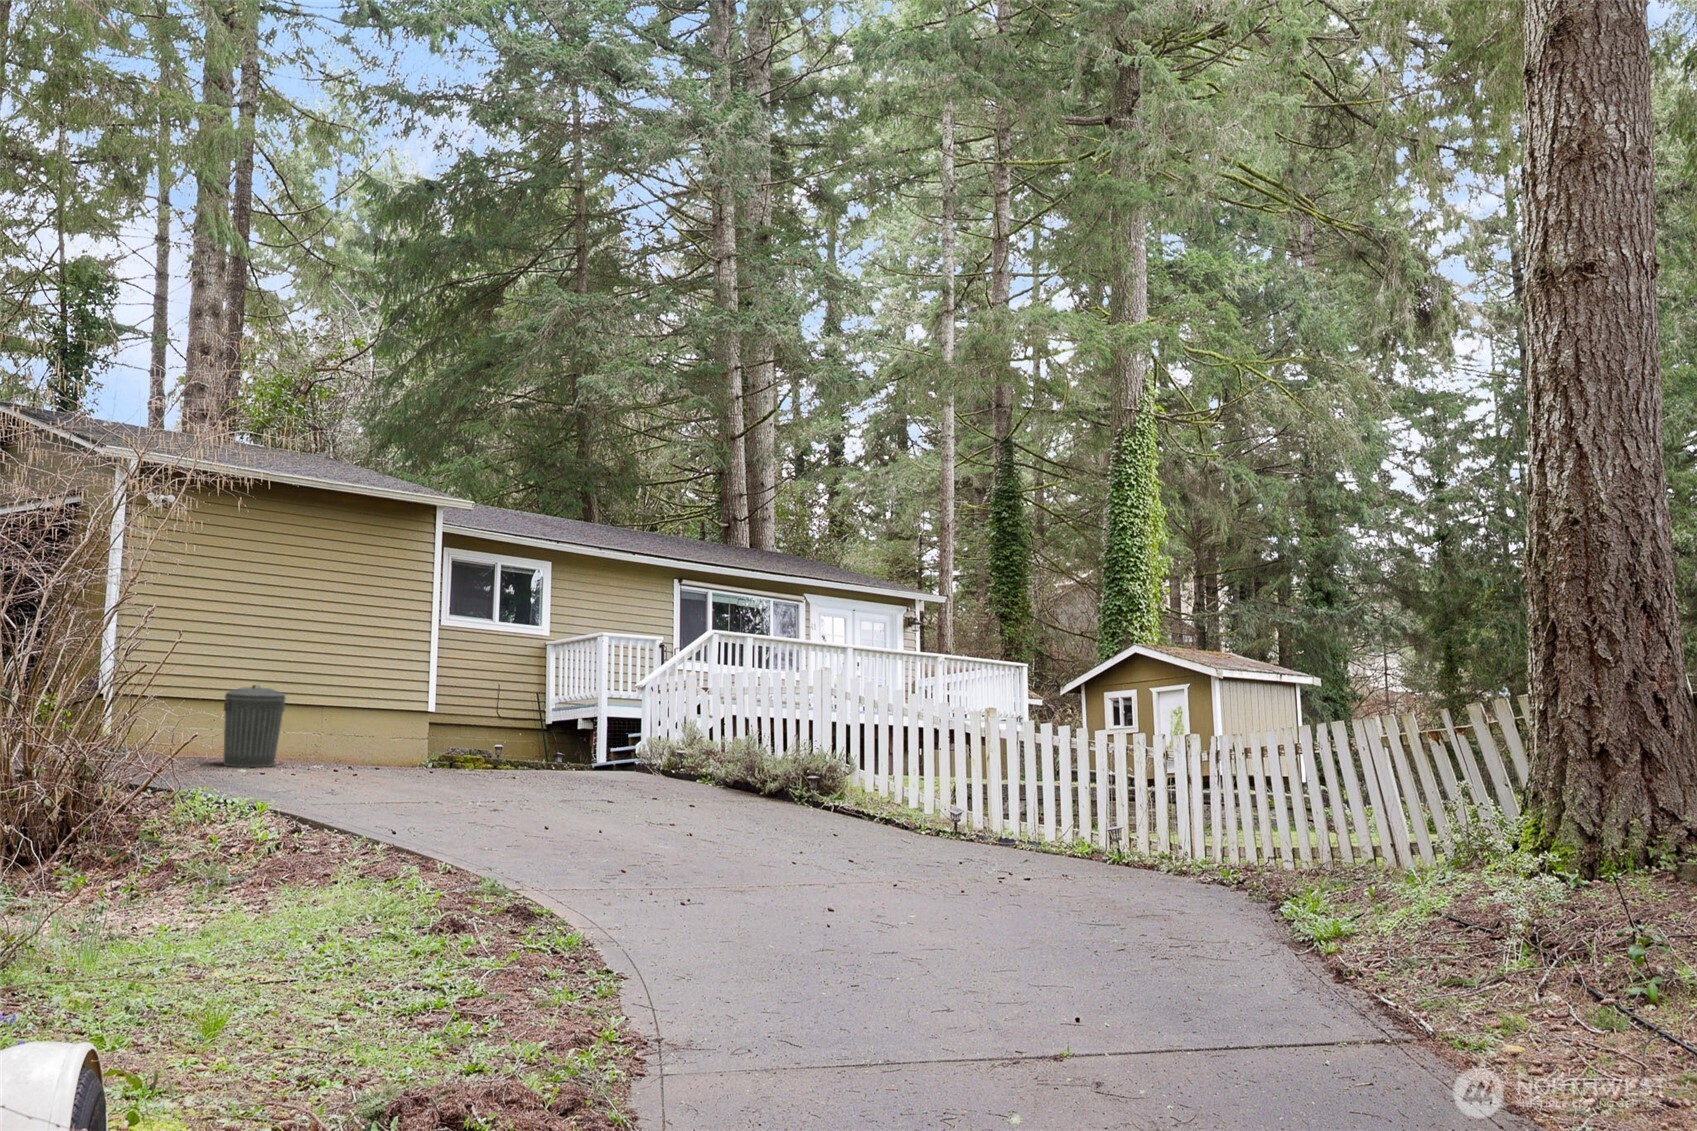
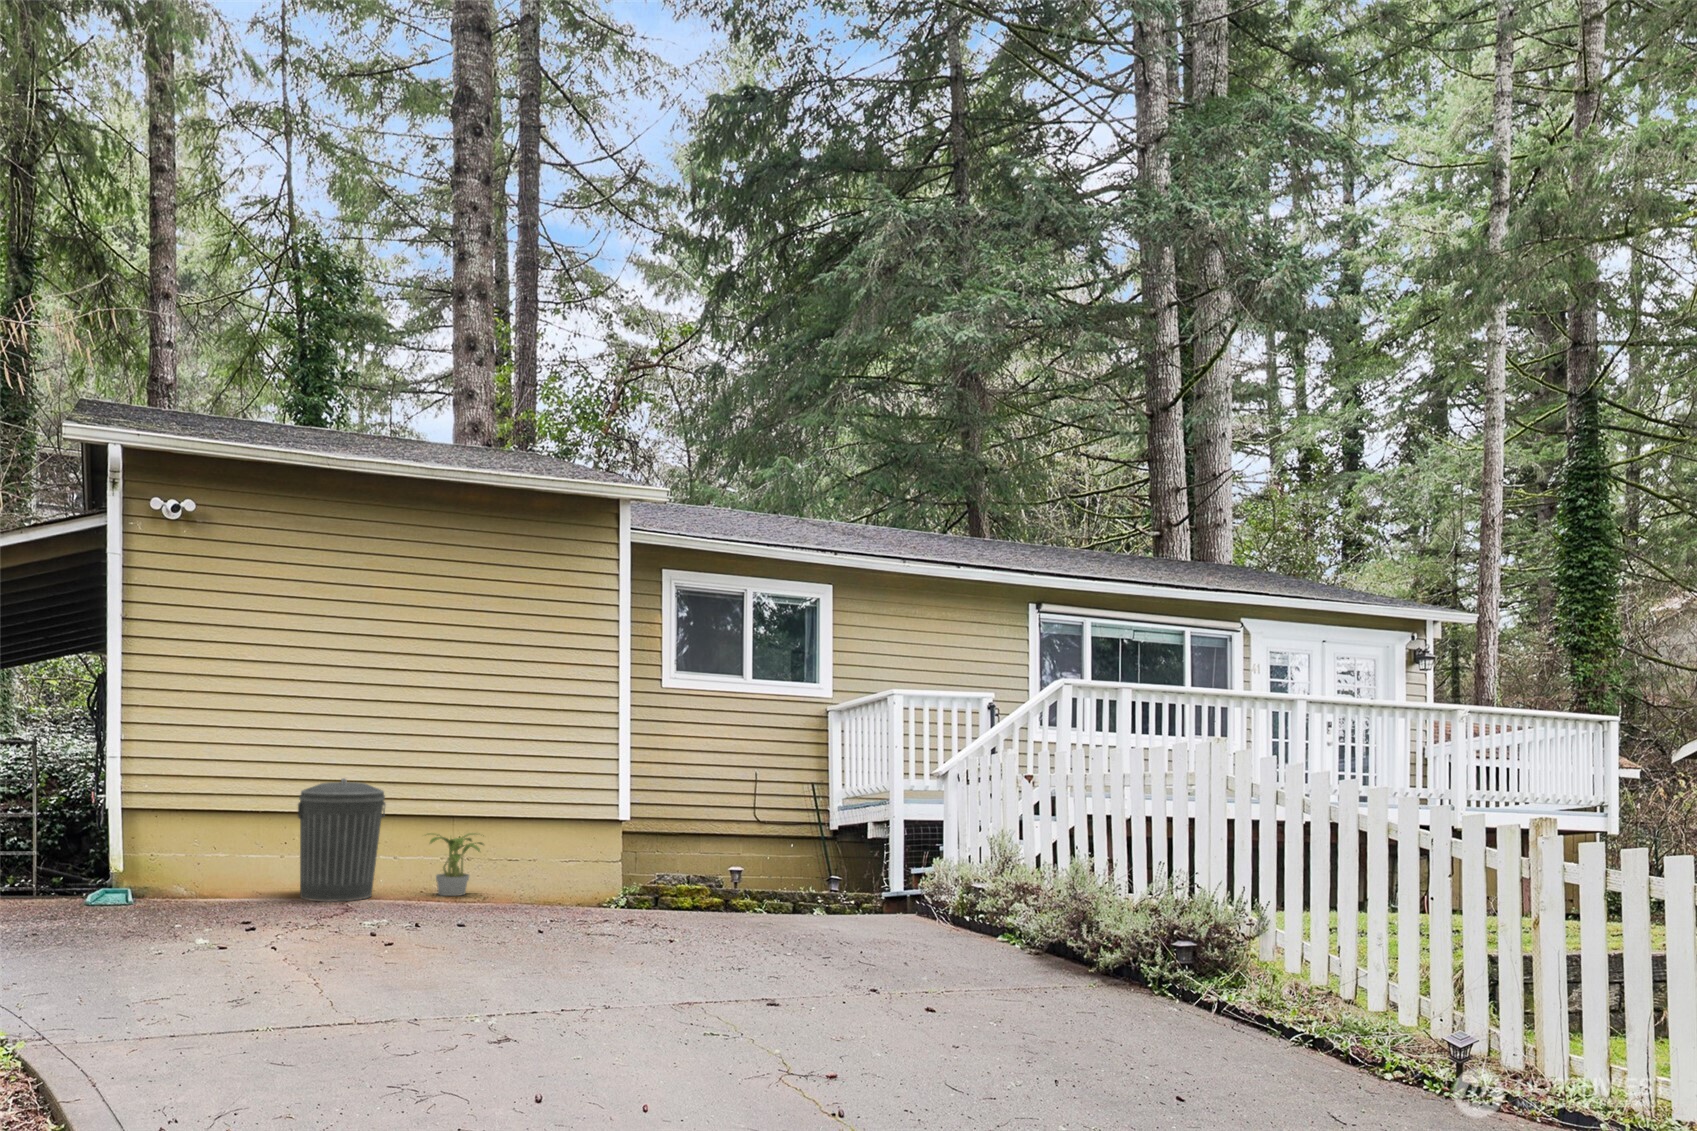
potted plant: none [305,723,350,765] -> present [430,833,483,896]

